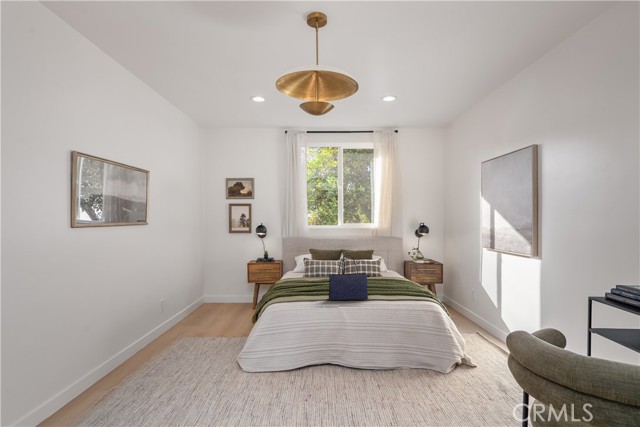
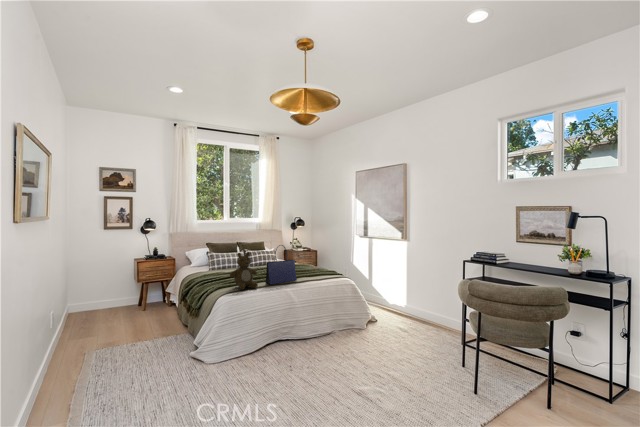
teddy bear: none [287,261,318,303] -> present [230,252,258,290]

